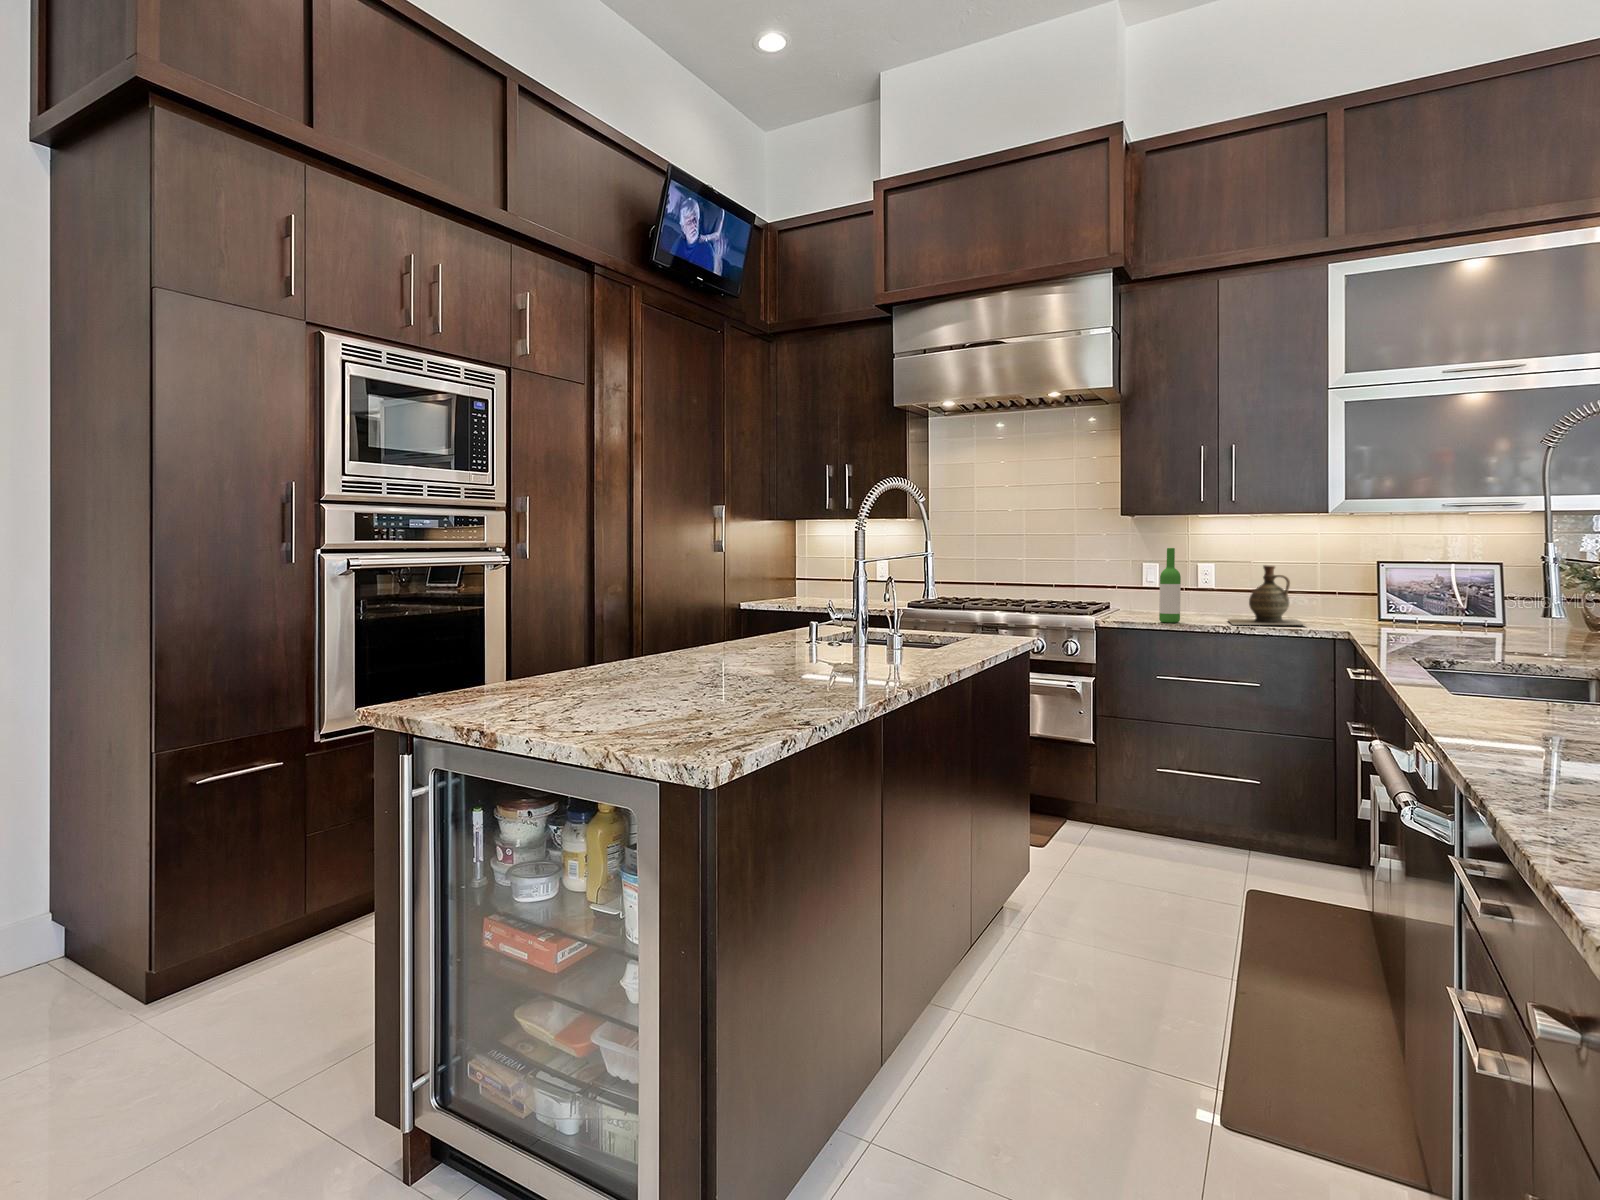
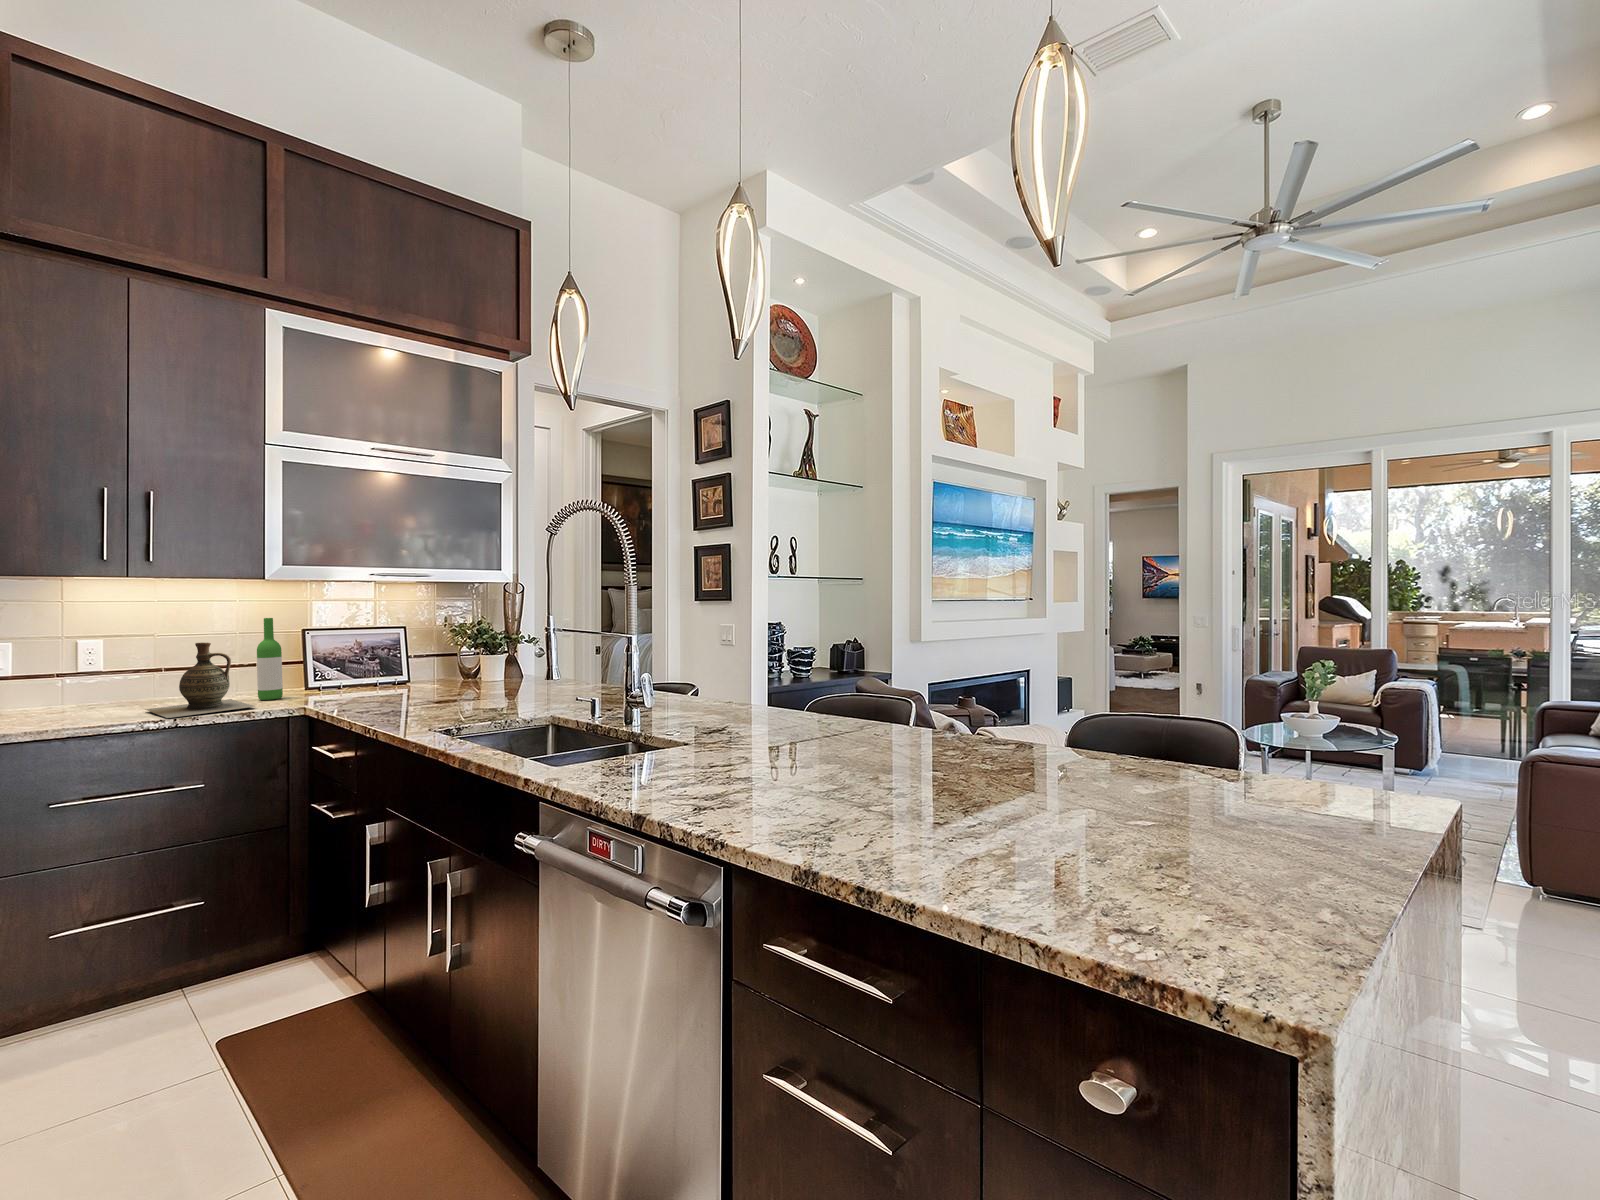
wine bottle: present [1159,548,1181,623] -> present [257,618,283,700]

